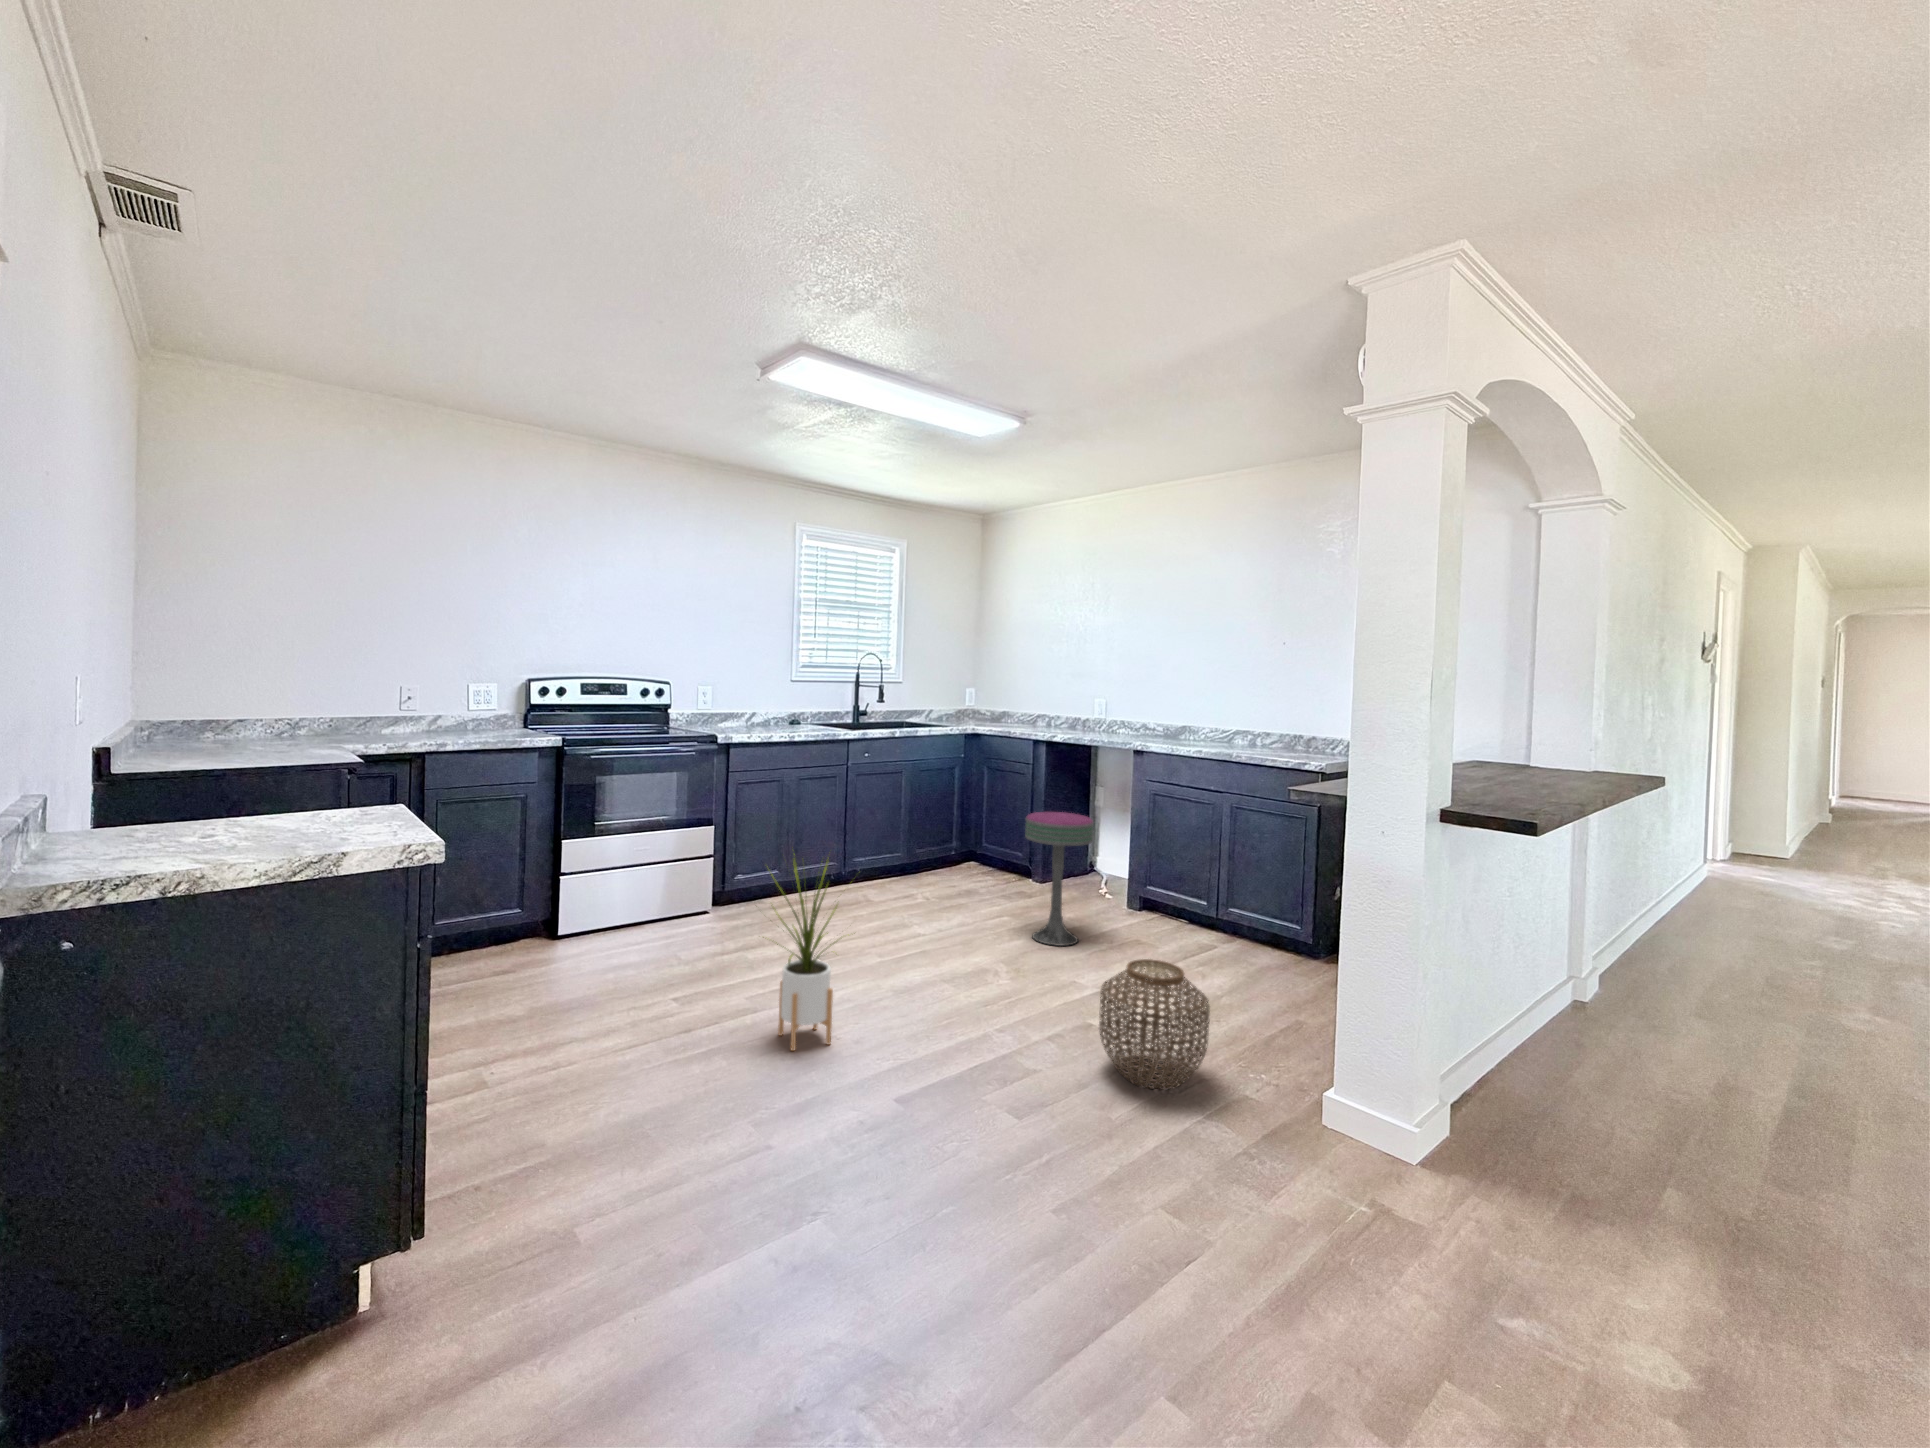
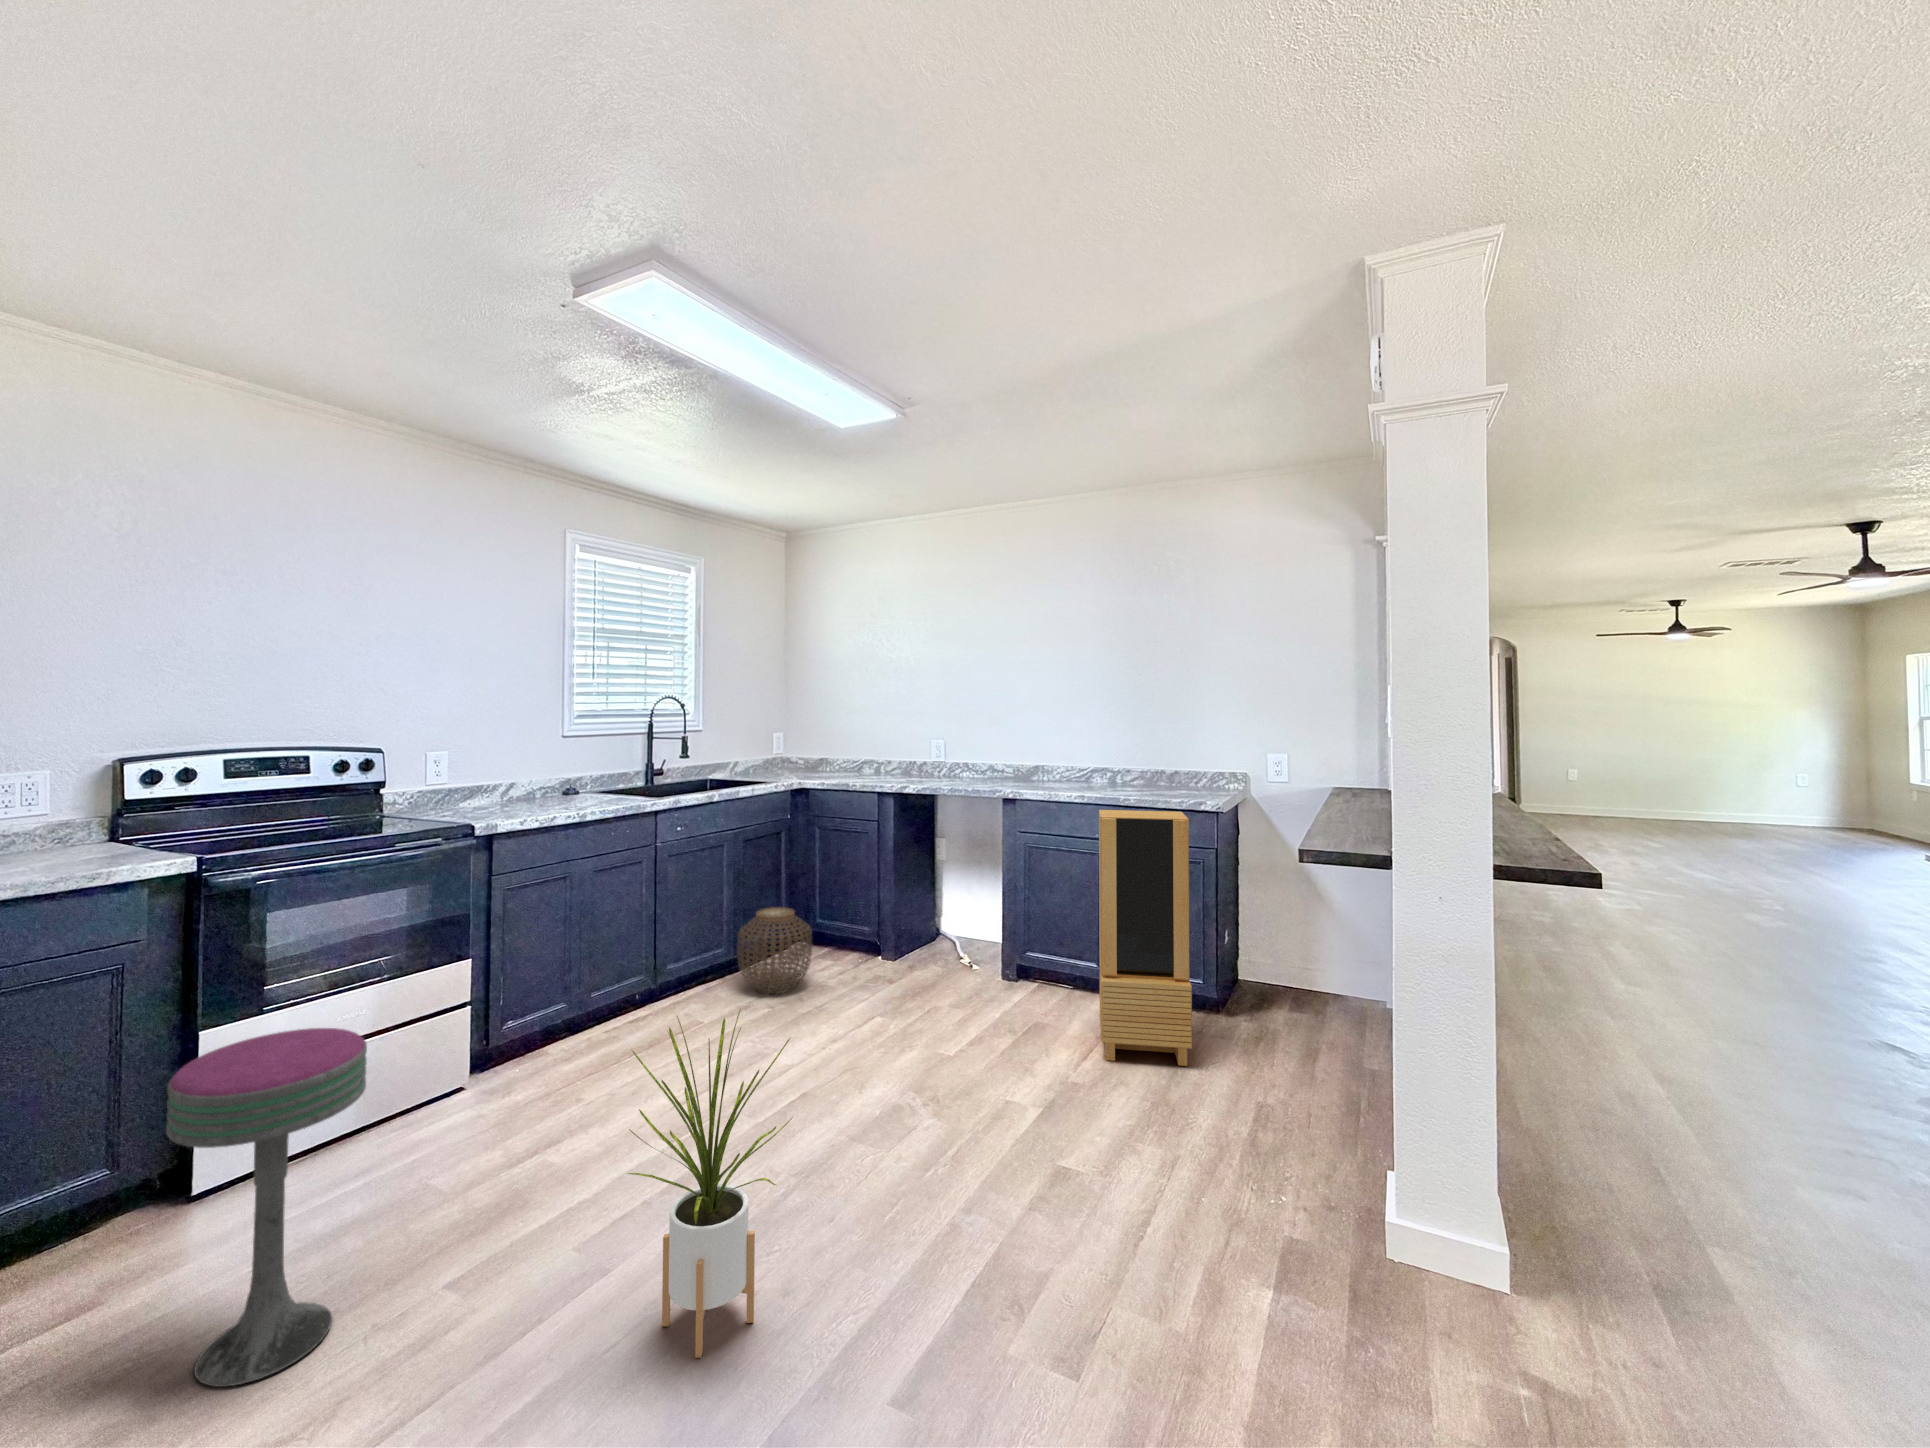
storage cabinet: none [1173,760,1270,985] -> present [1099,810,1192,1066]
bar stool: present [1025,812,1094,946] -> present [166,1028,367,1387]
woven basket: present [1099,959,1210,1089] -> present [738,907,812,994]

